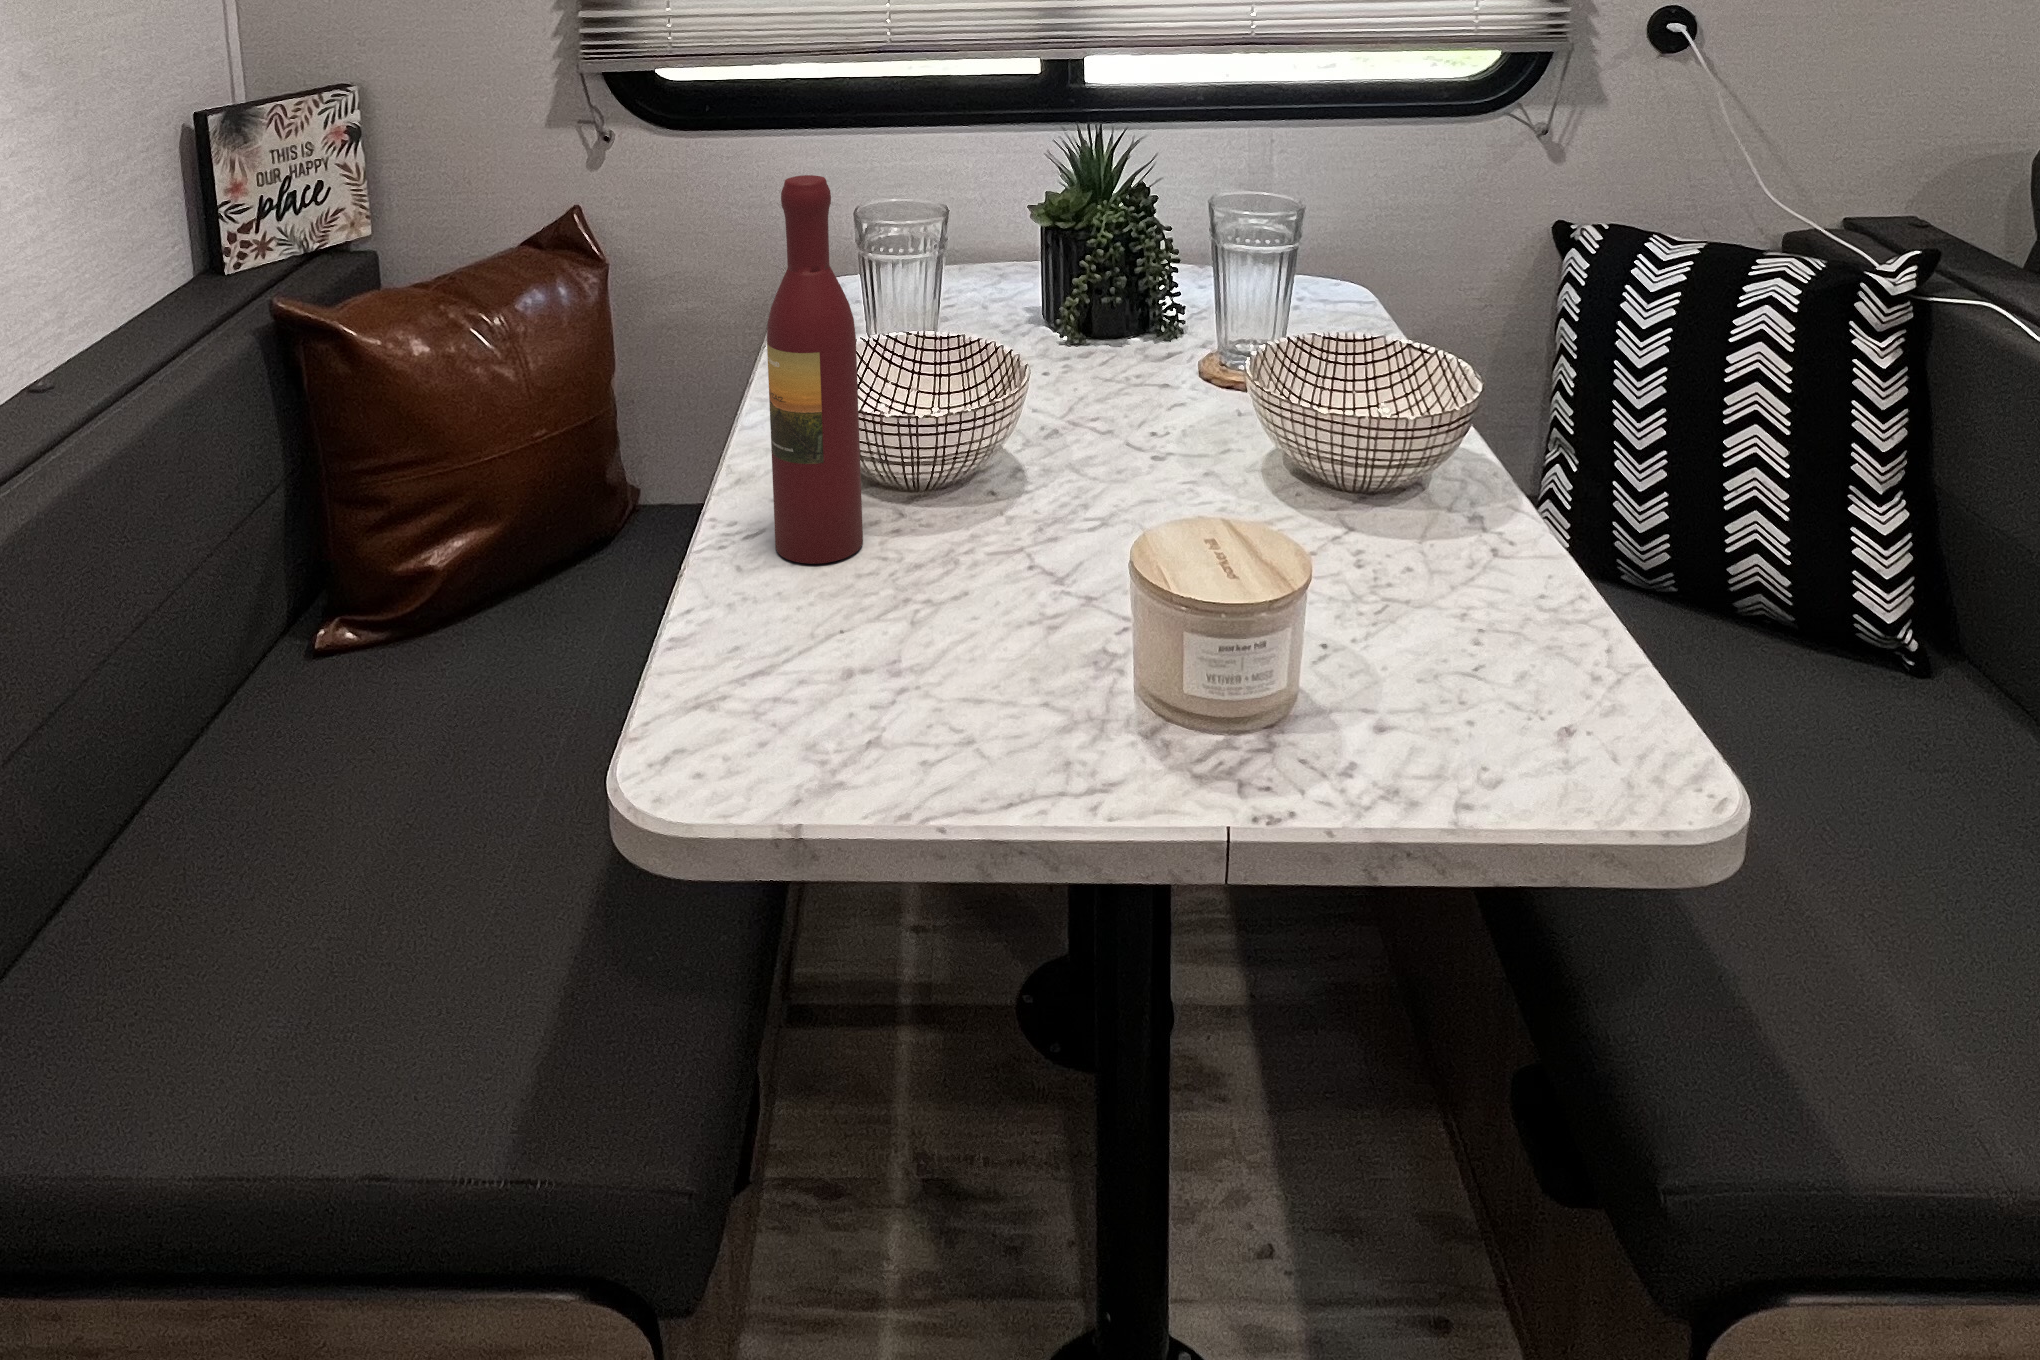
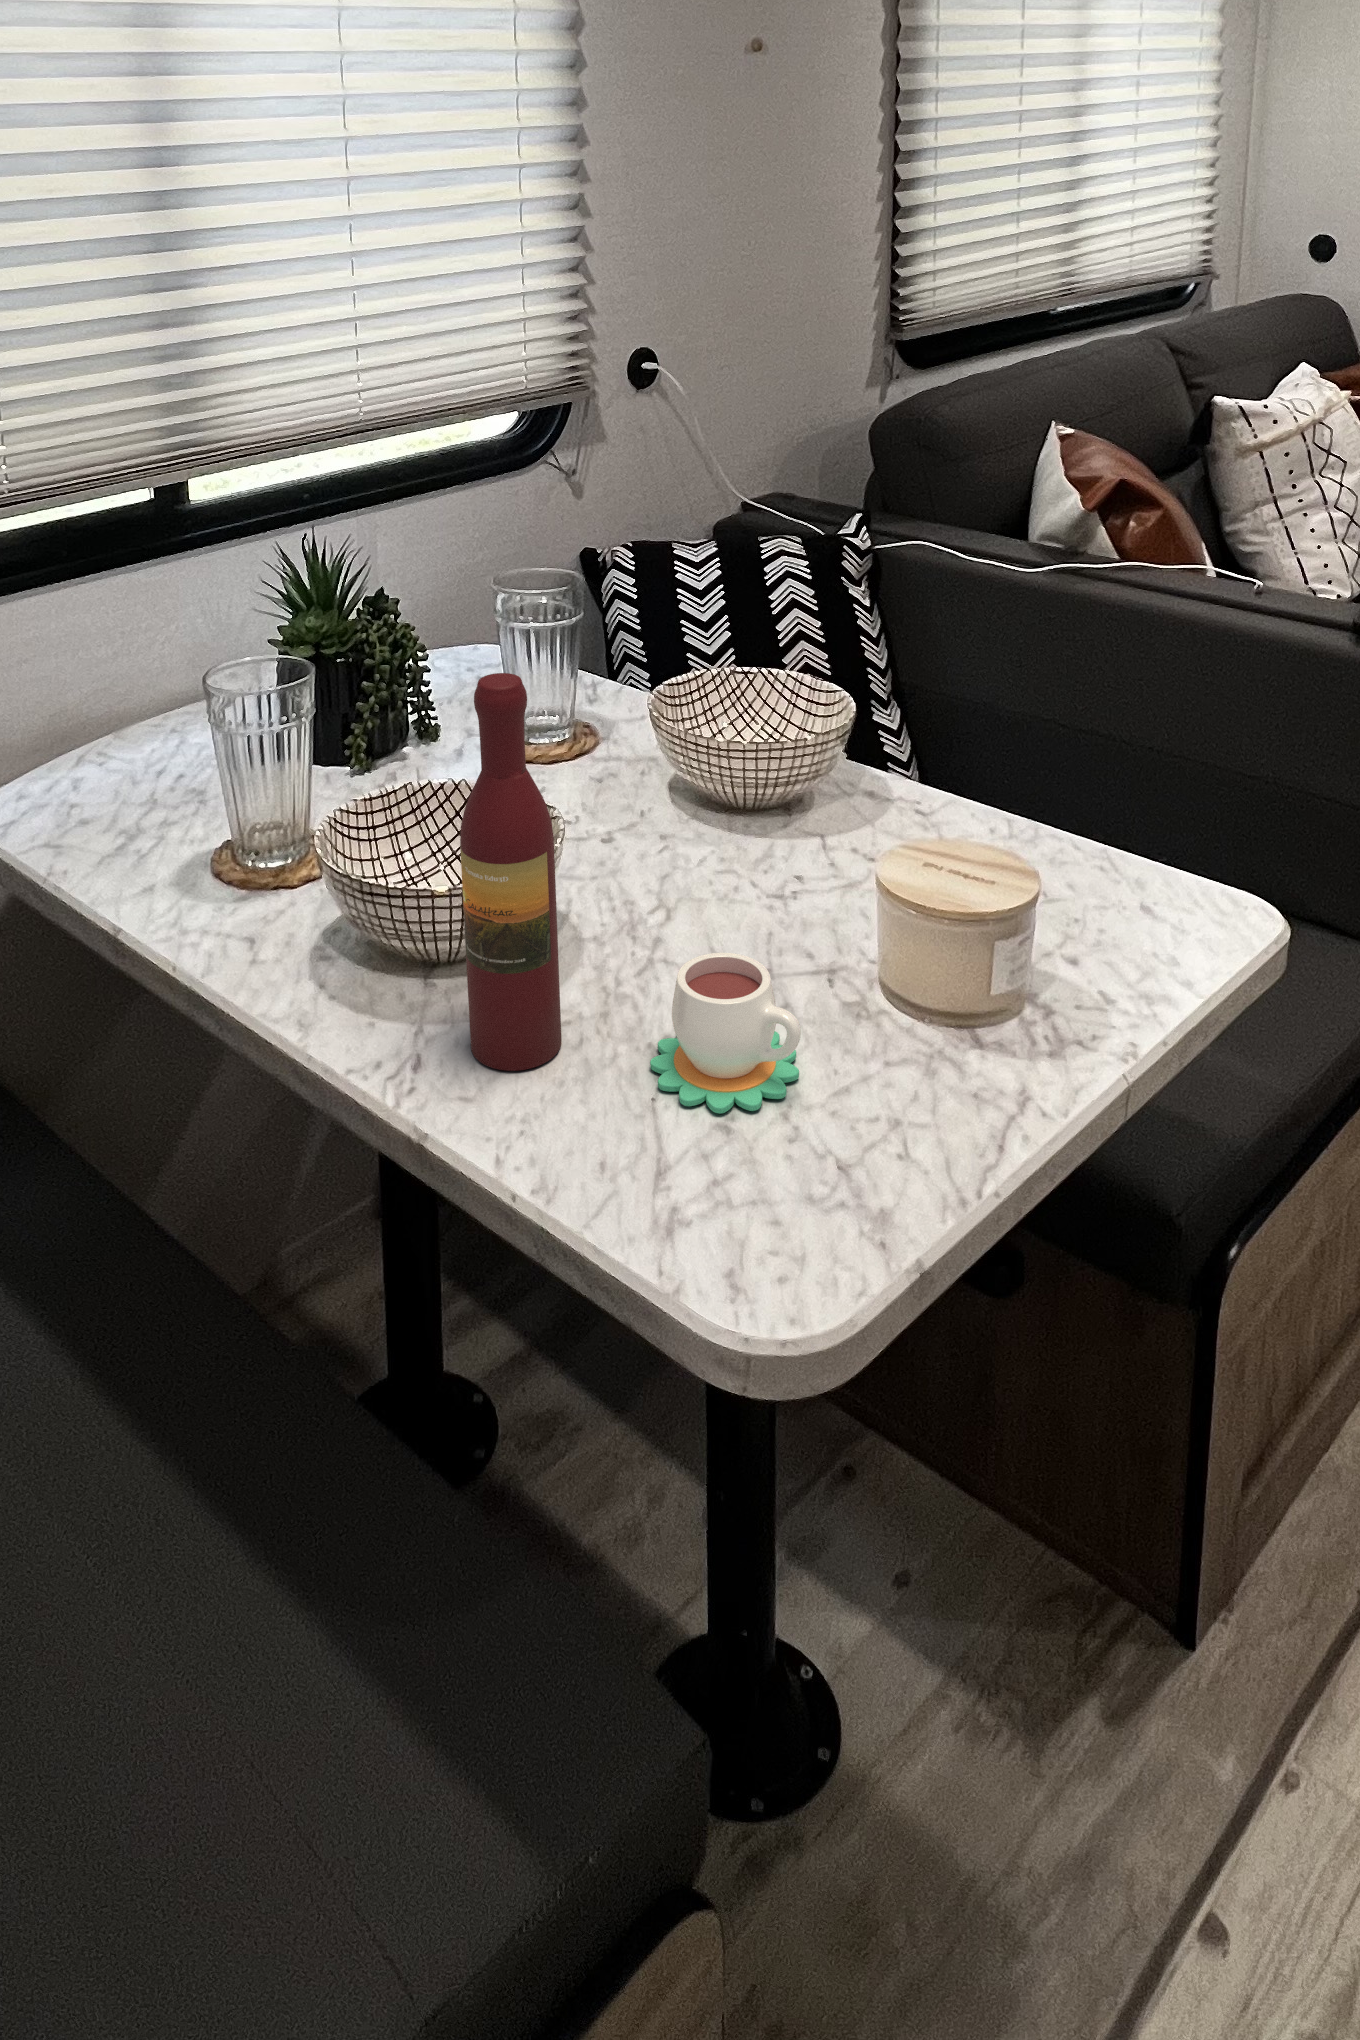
mug: none [847,508,1004,670] -> present [650,953,801,1114]

